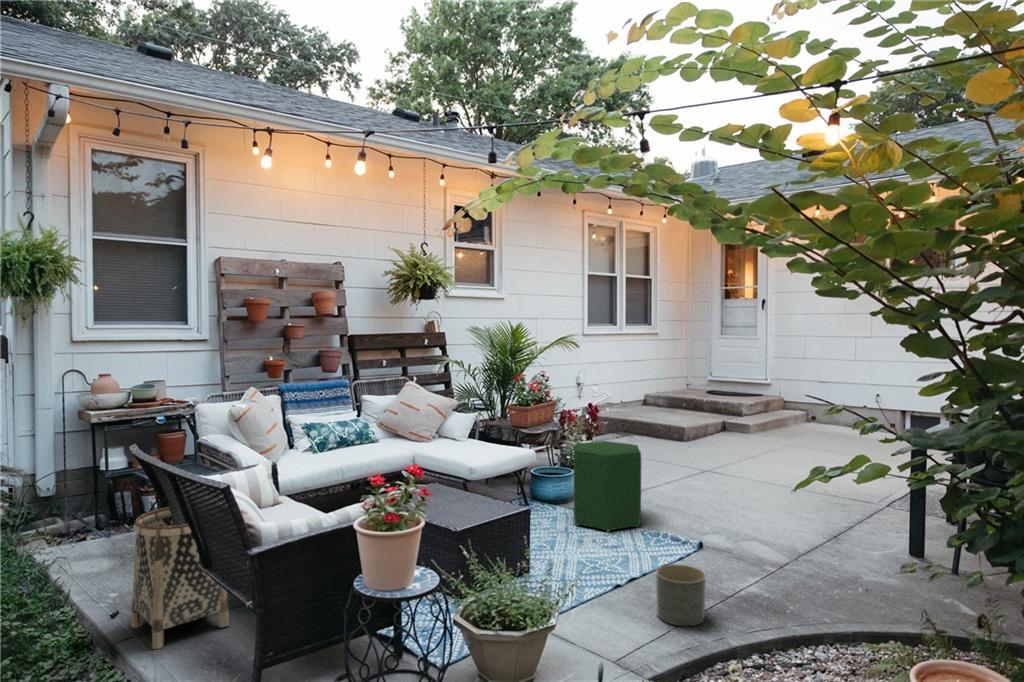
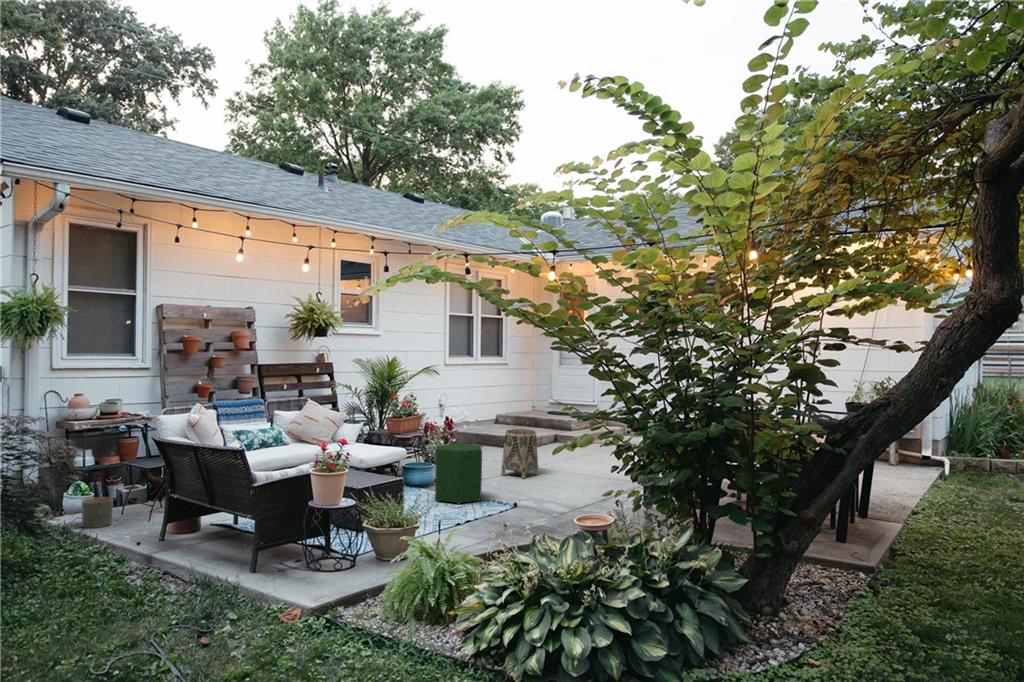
basket: present [131,507,229,649] -> present [501,429,538,478]
planter: present [656,564,706,626] -> present [82,497,113,528]

